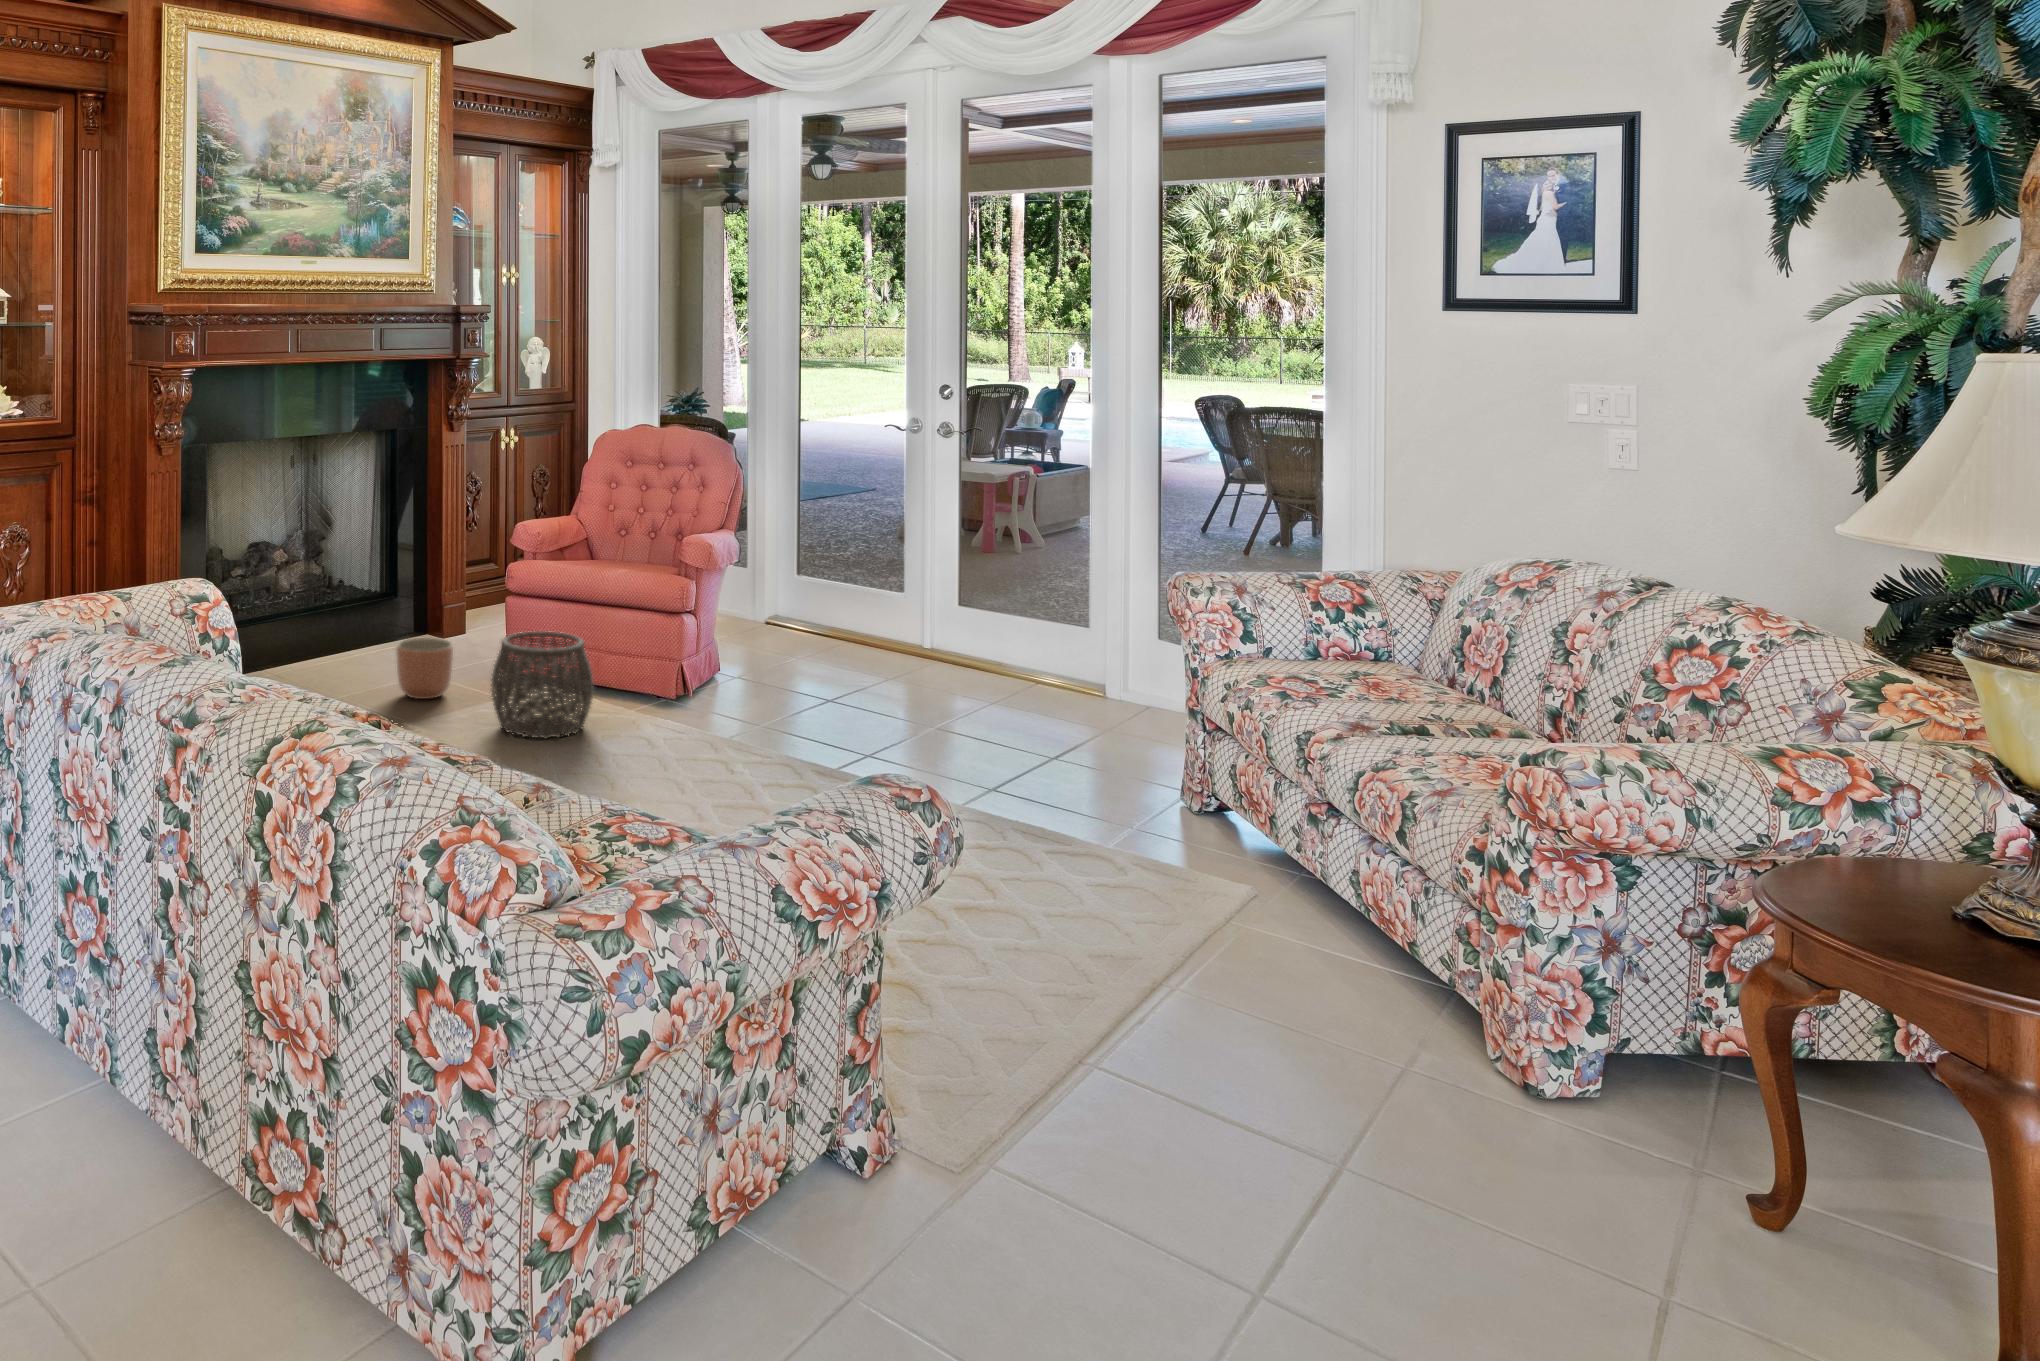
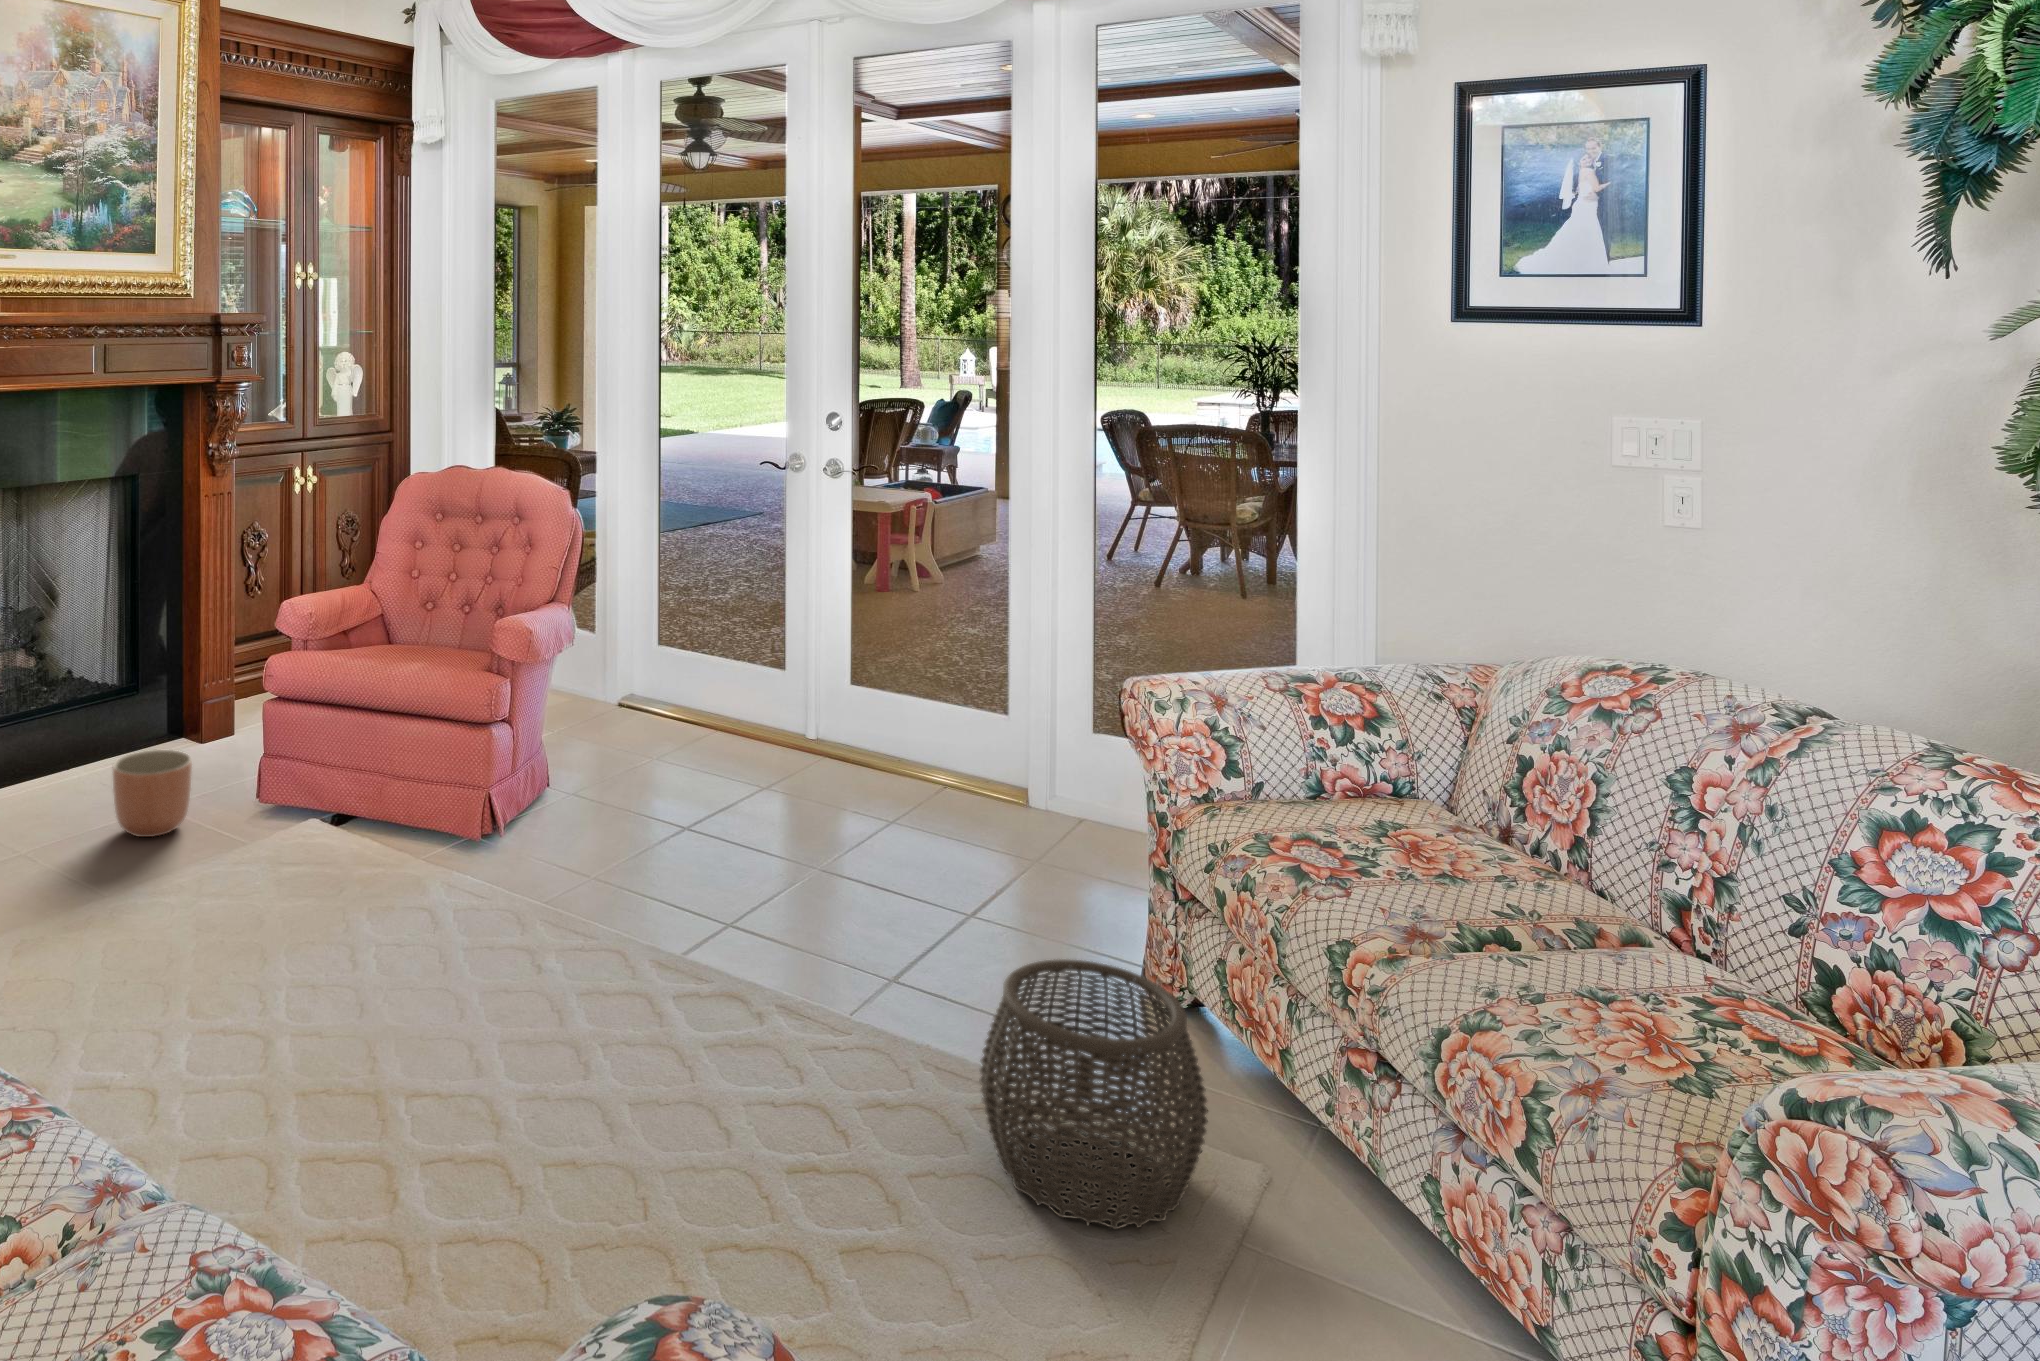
woven basket: present [491,631,594,738] -> present [979,959,1208,1229]

